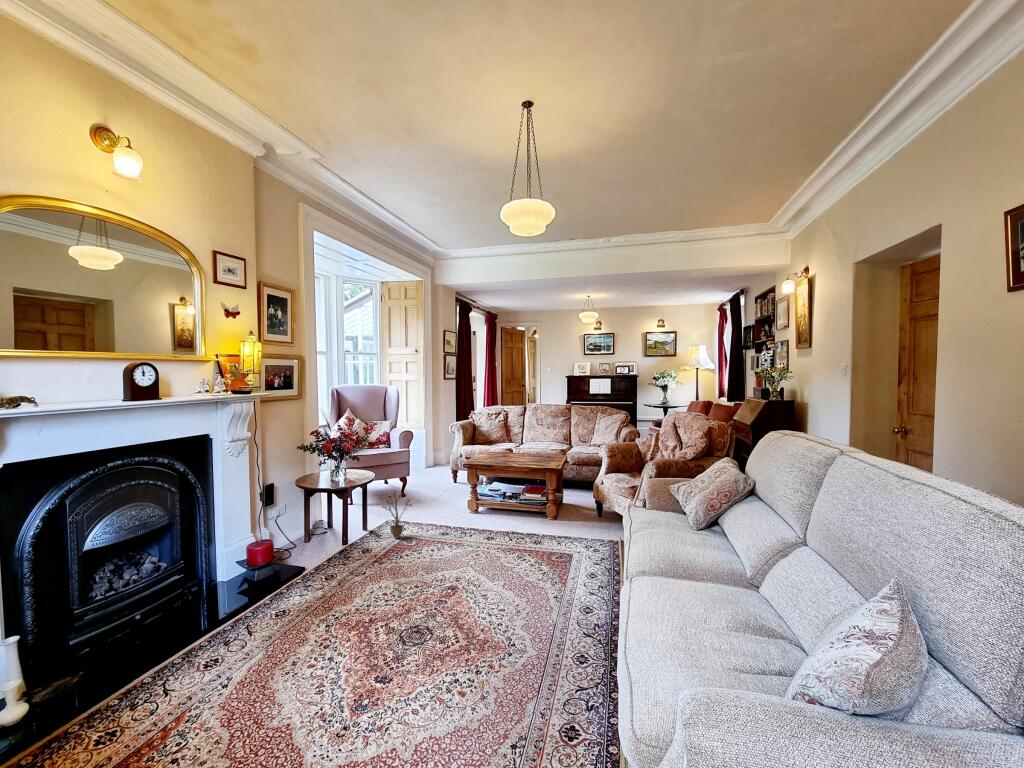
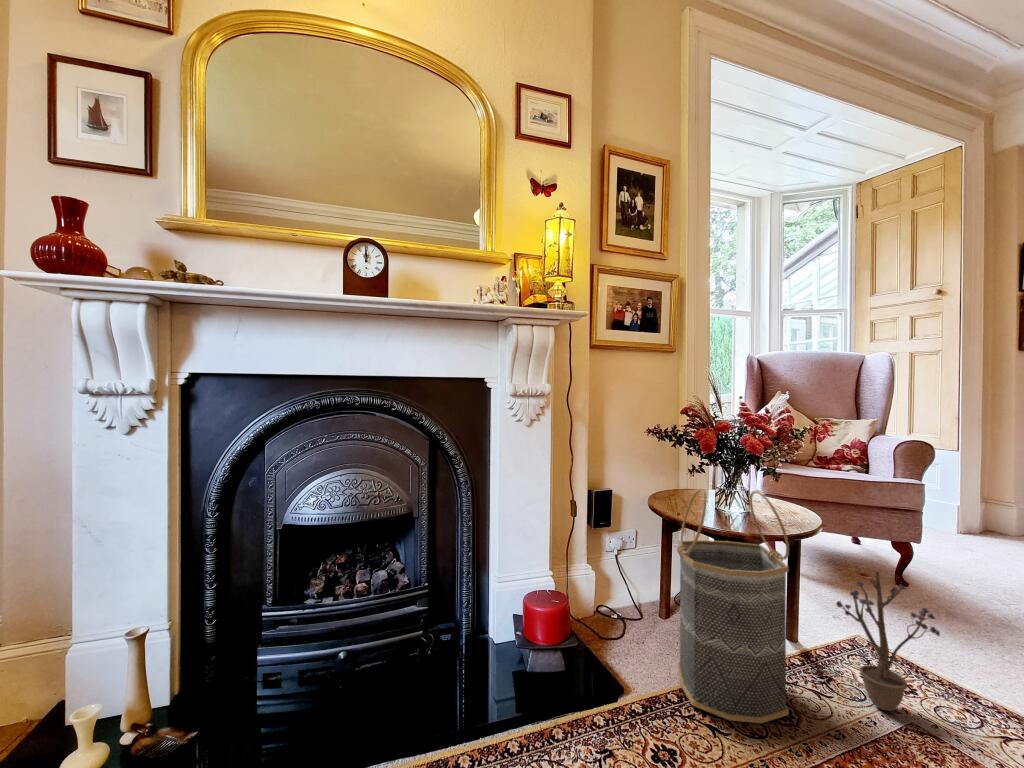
basket: none [322,470,369,563] -> present [677,488,789,723]

